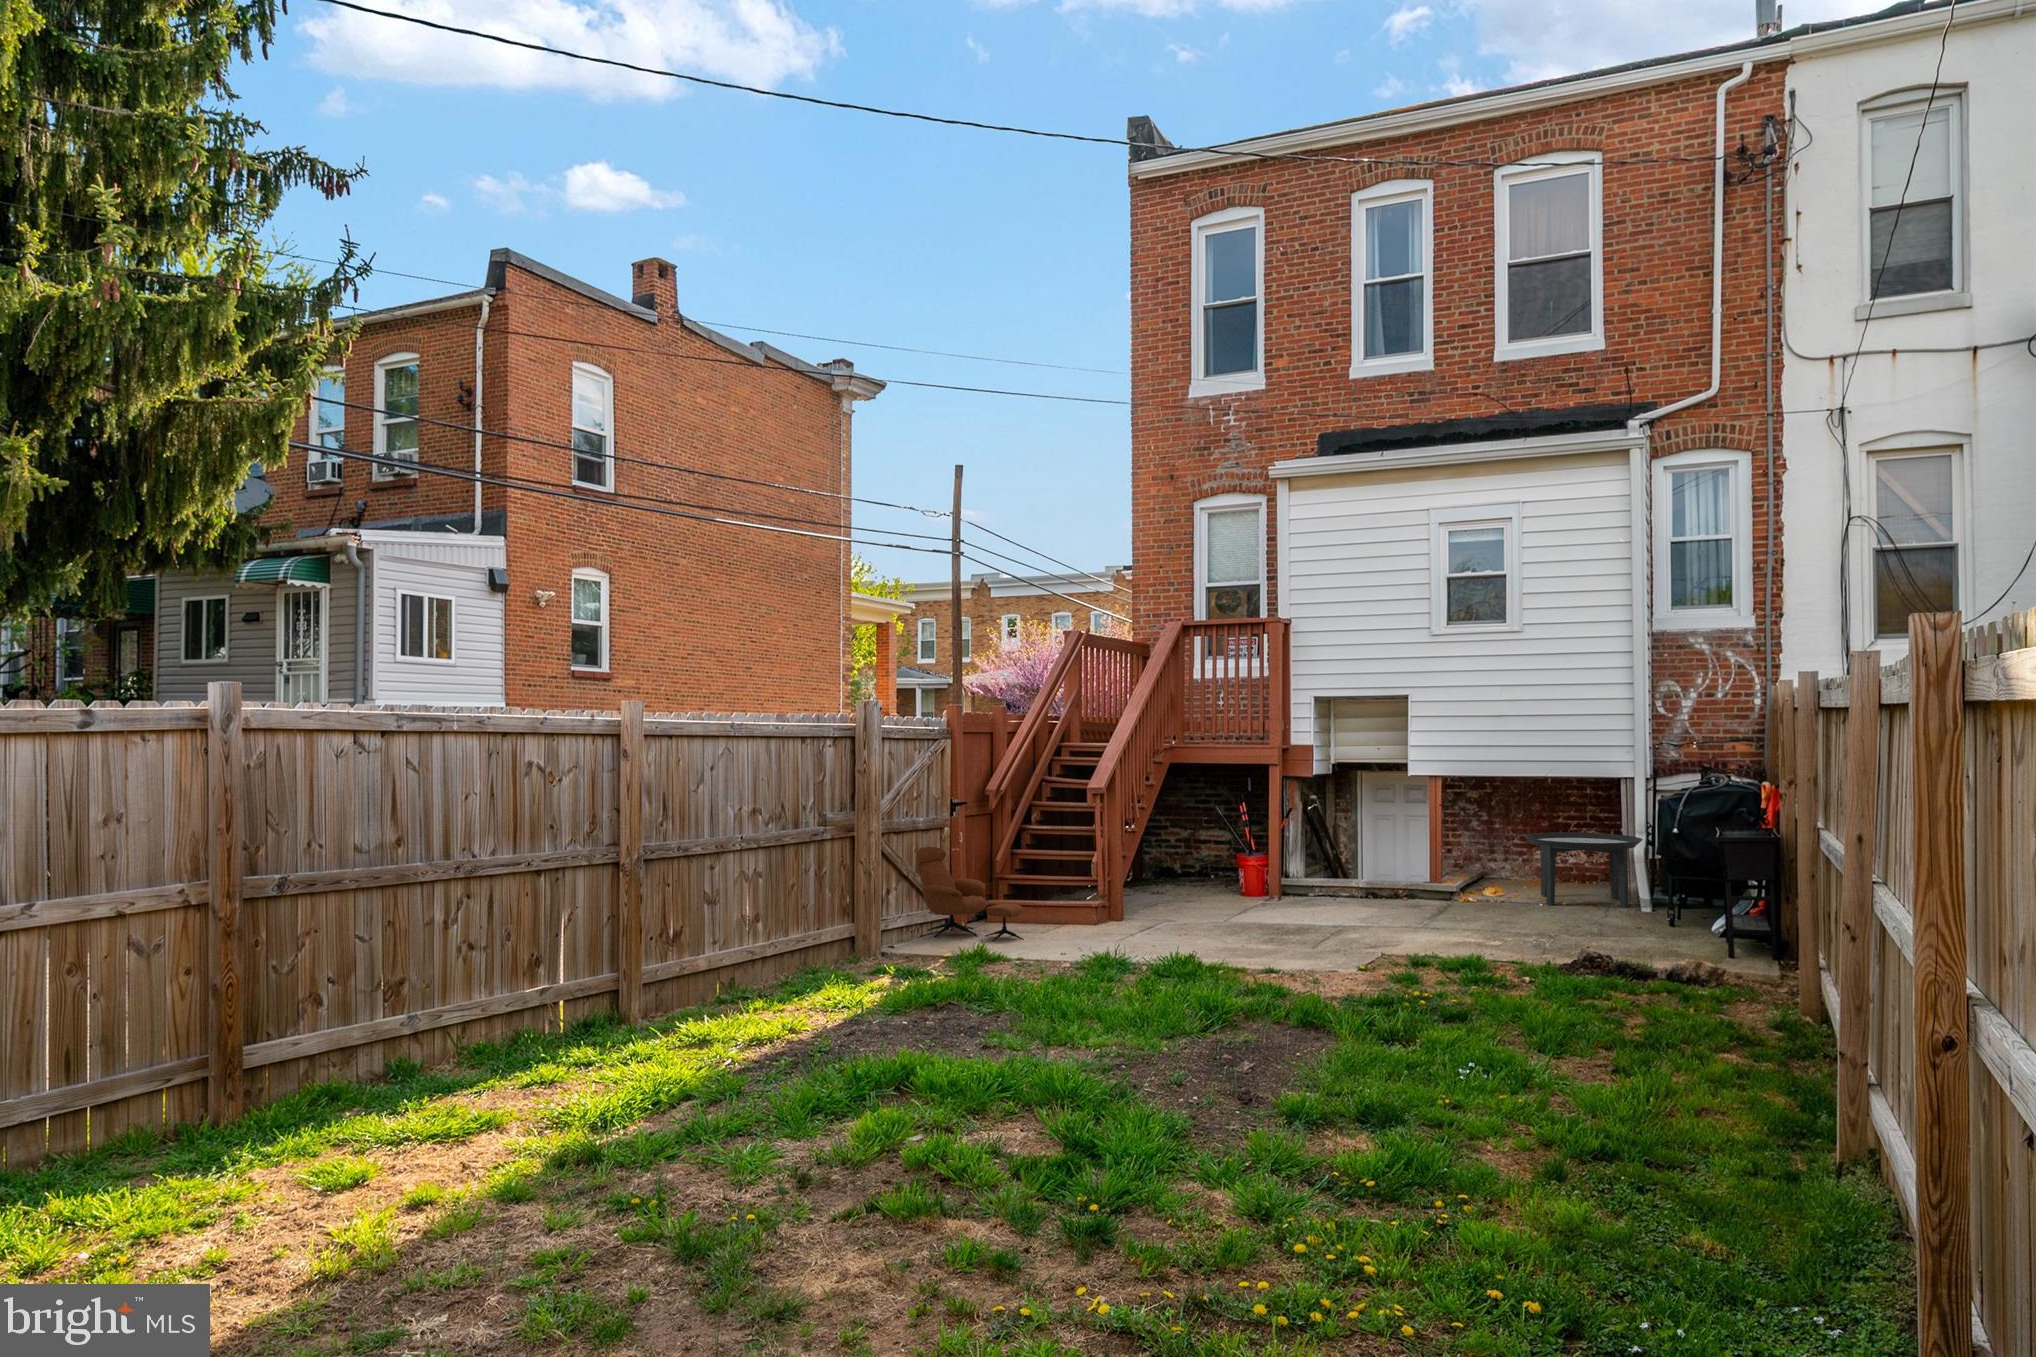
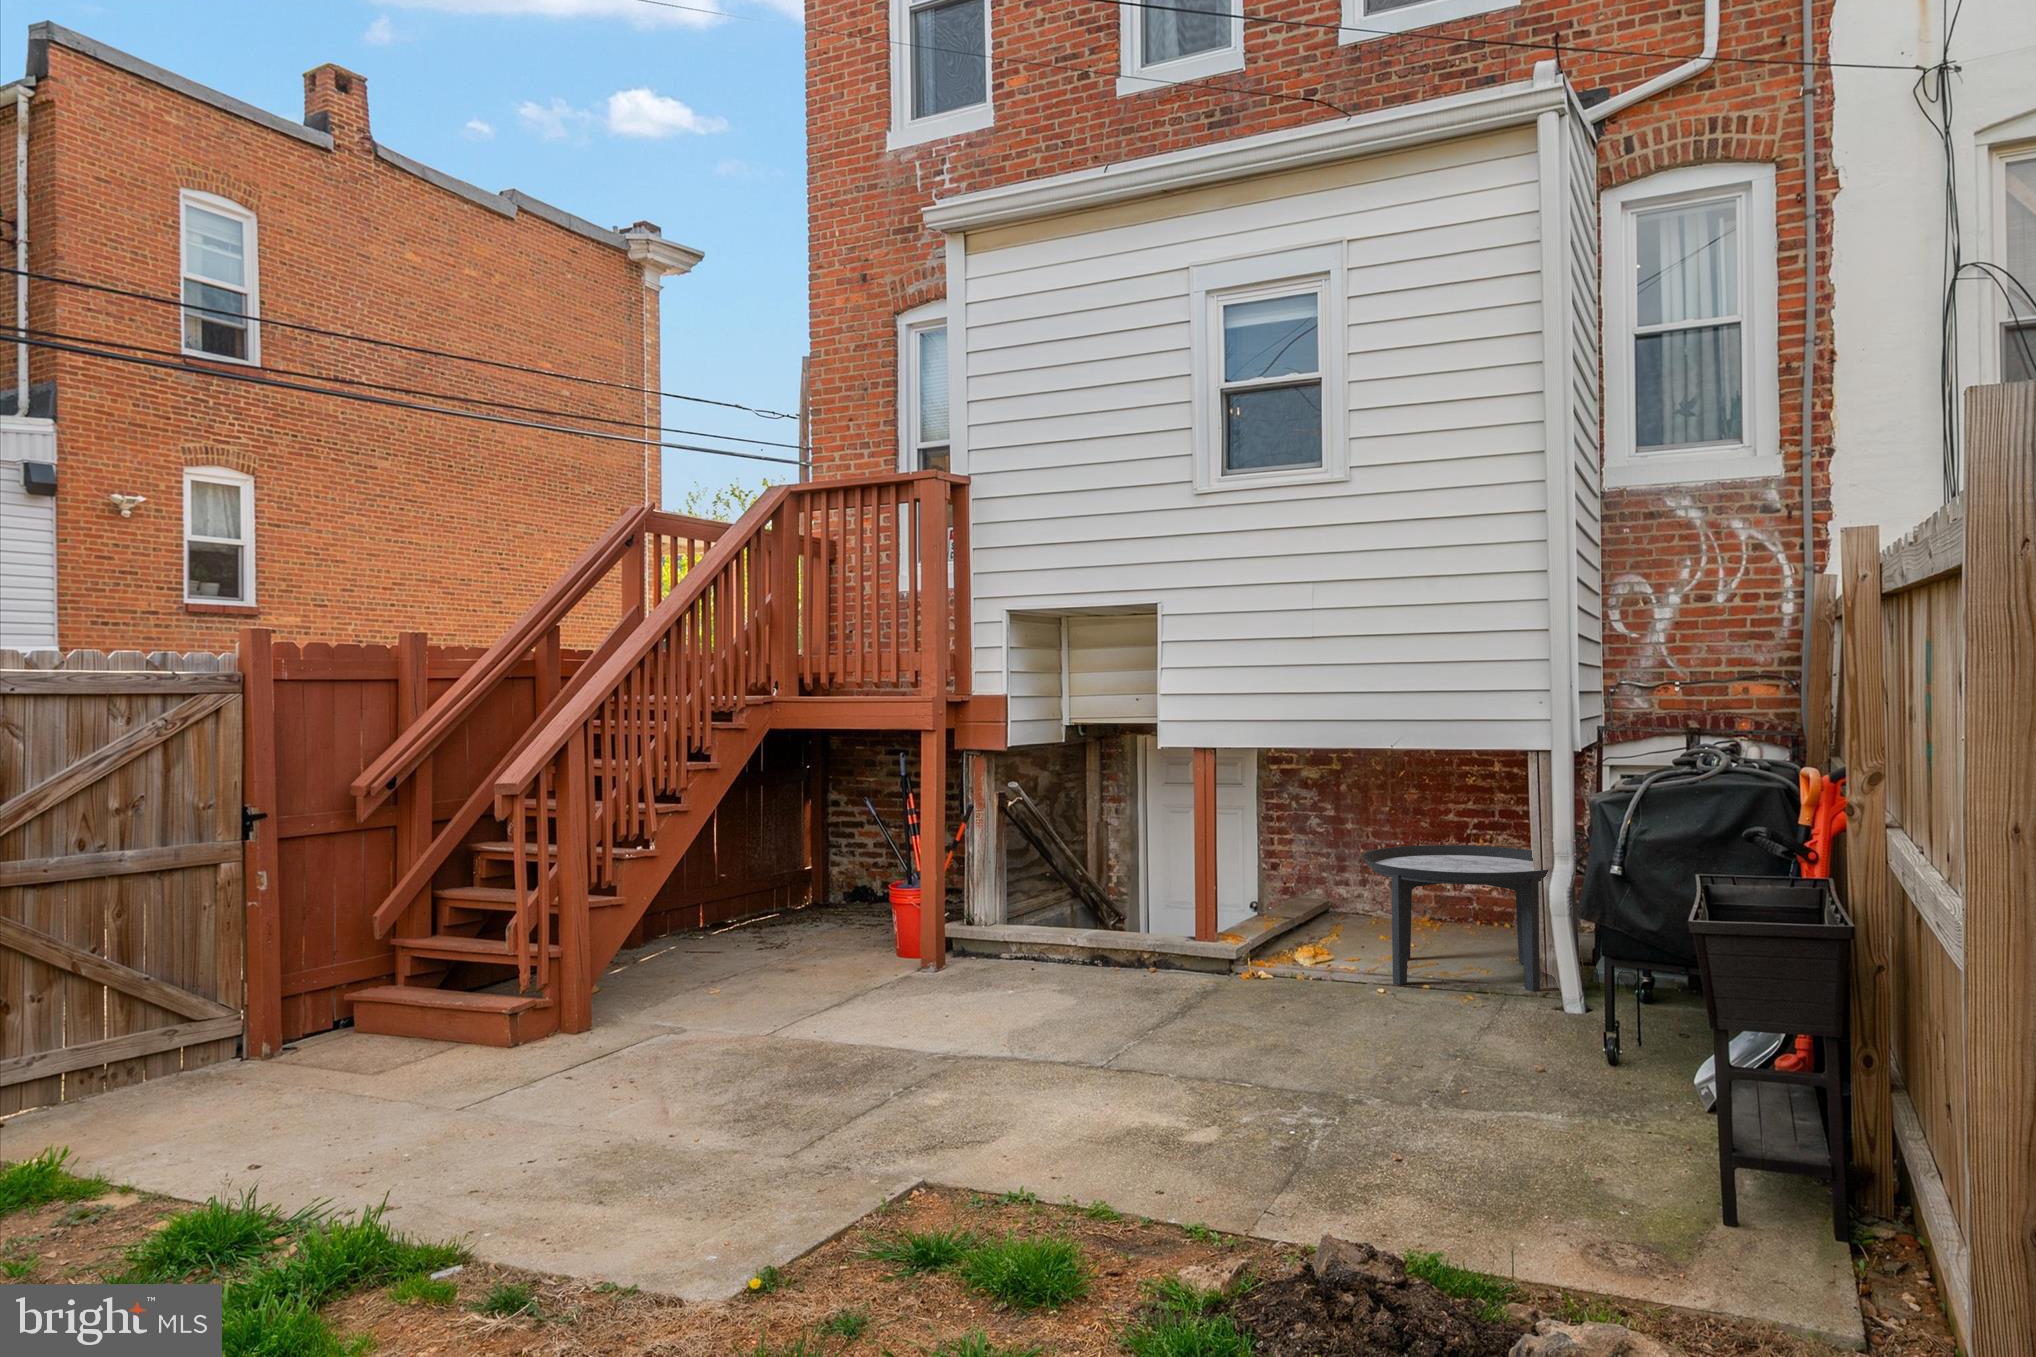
lounge chair: present [916,847,1024,941] -> none [66,899,266,1106]

